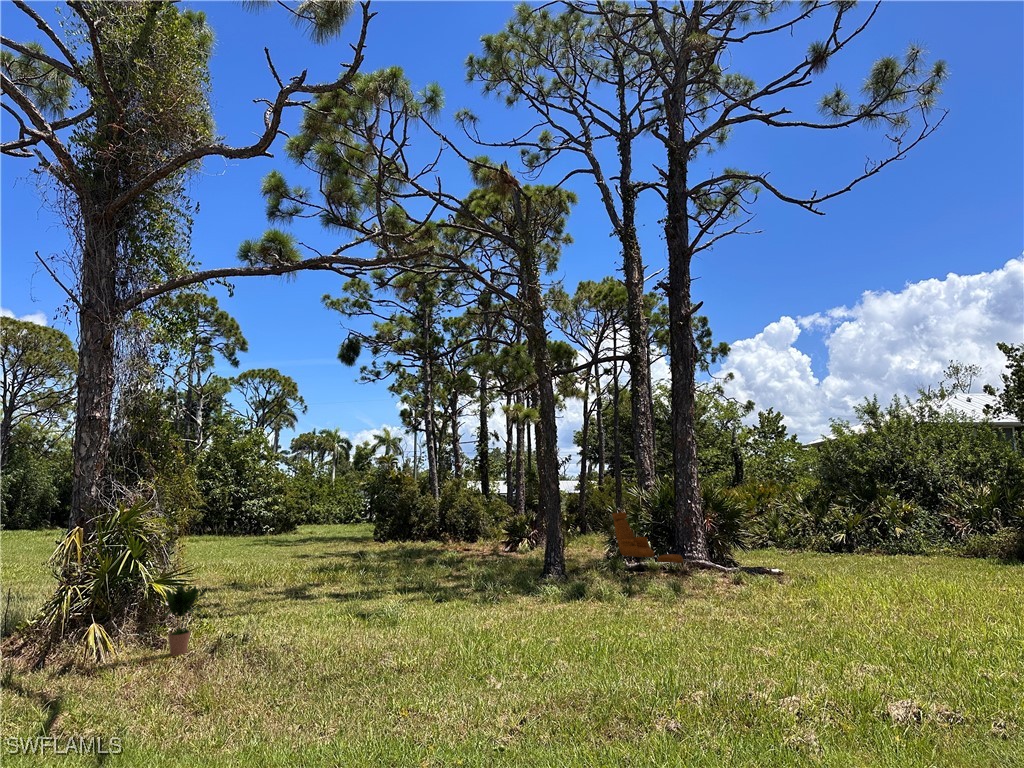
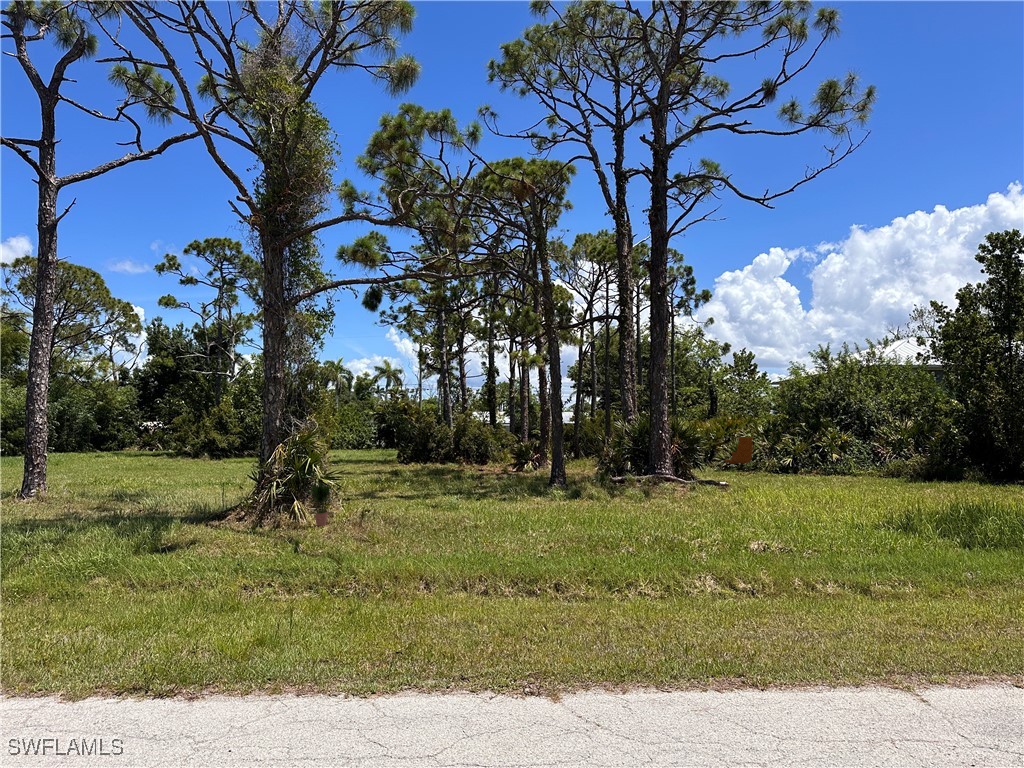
lounge chair: present [612,512,684,574] -> present [725,437,753,470]

